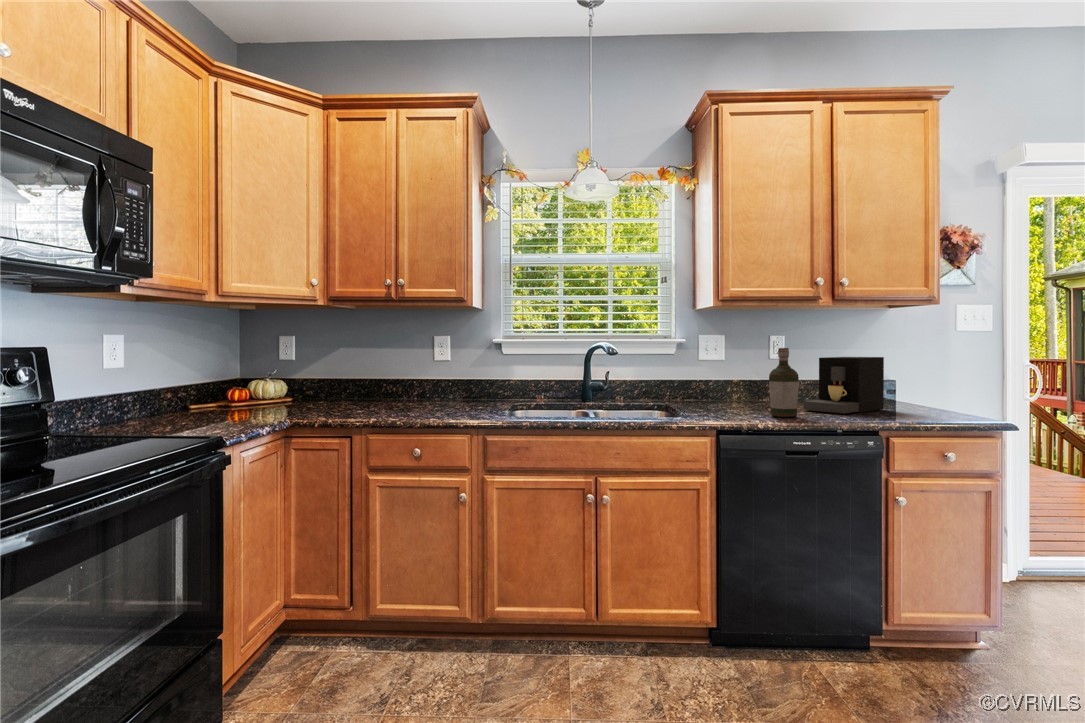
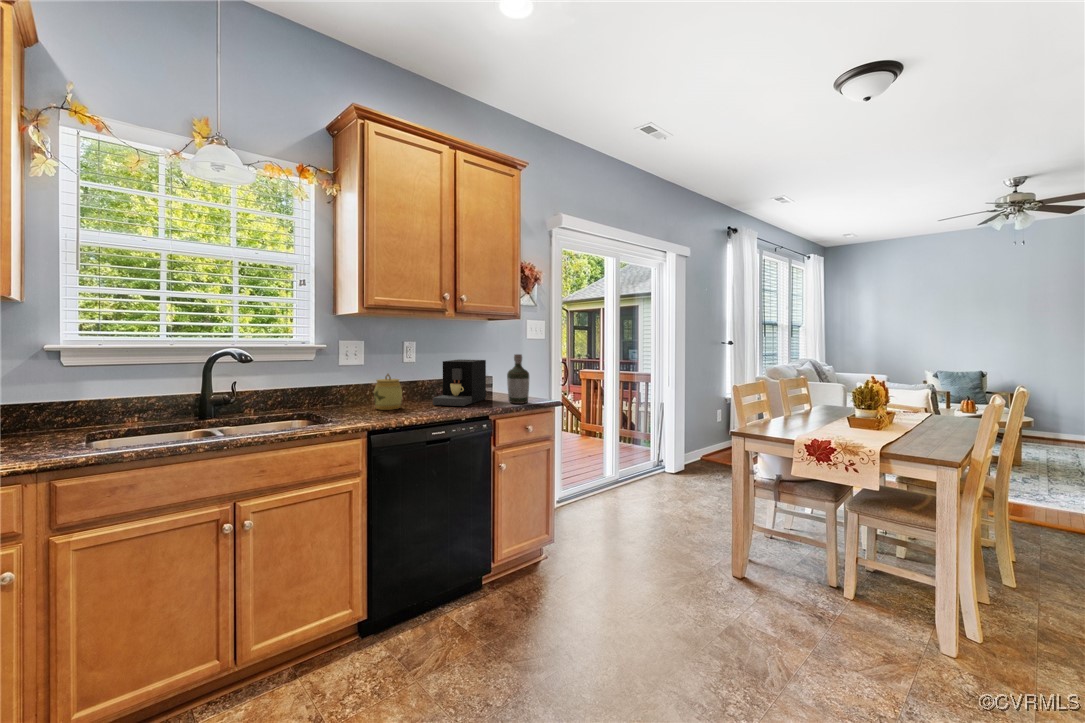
bottle: present [769,348,799,417] -> present [507,354,529,404]
jar: none [732,370,765,411] -> present [374,374,402,410]

